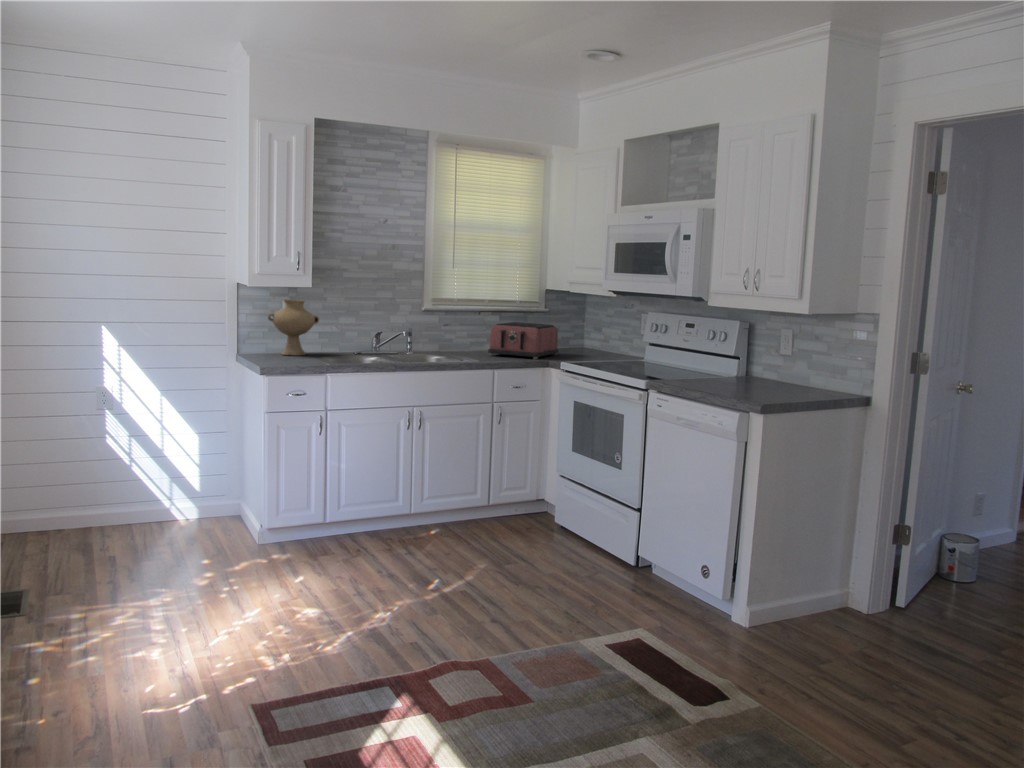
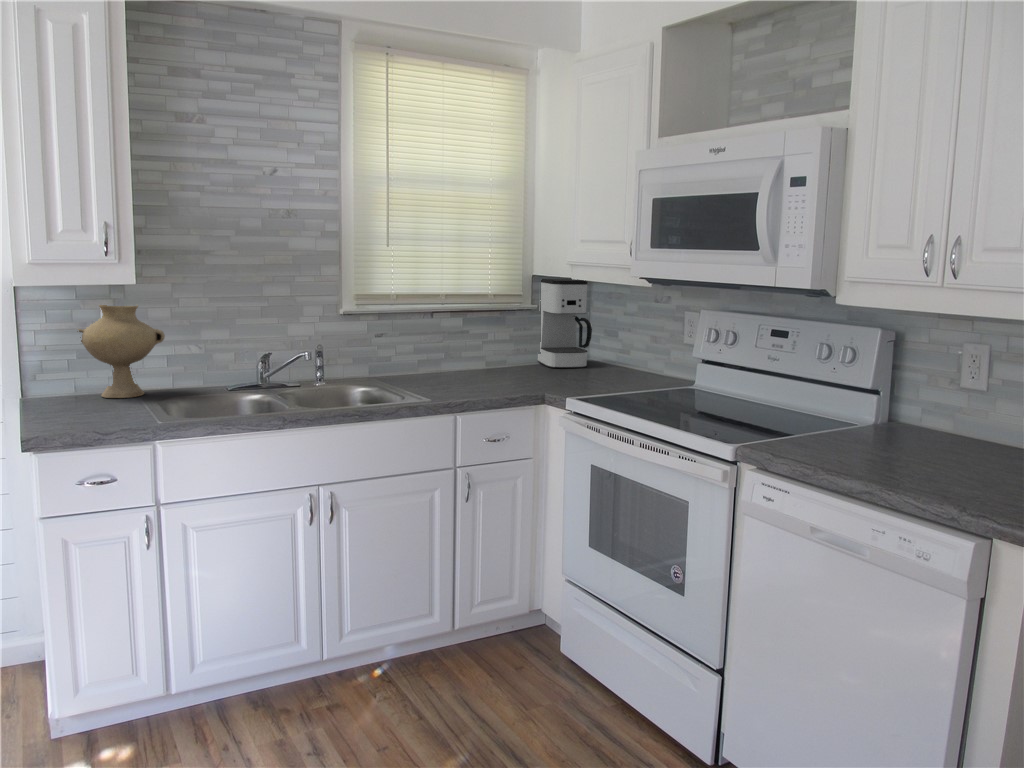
coffee maker: none [549,292,585,351] -> present [538,279,592,368]
toaster: present [488,322,558,359] -> none [446,329,556,391]

